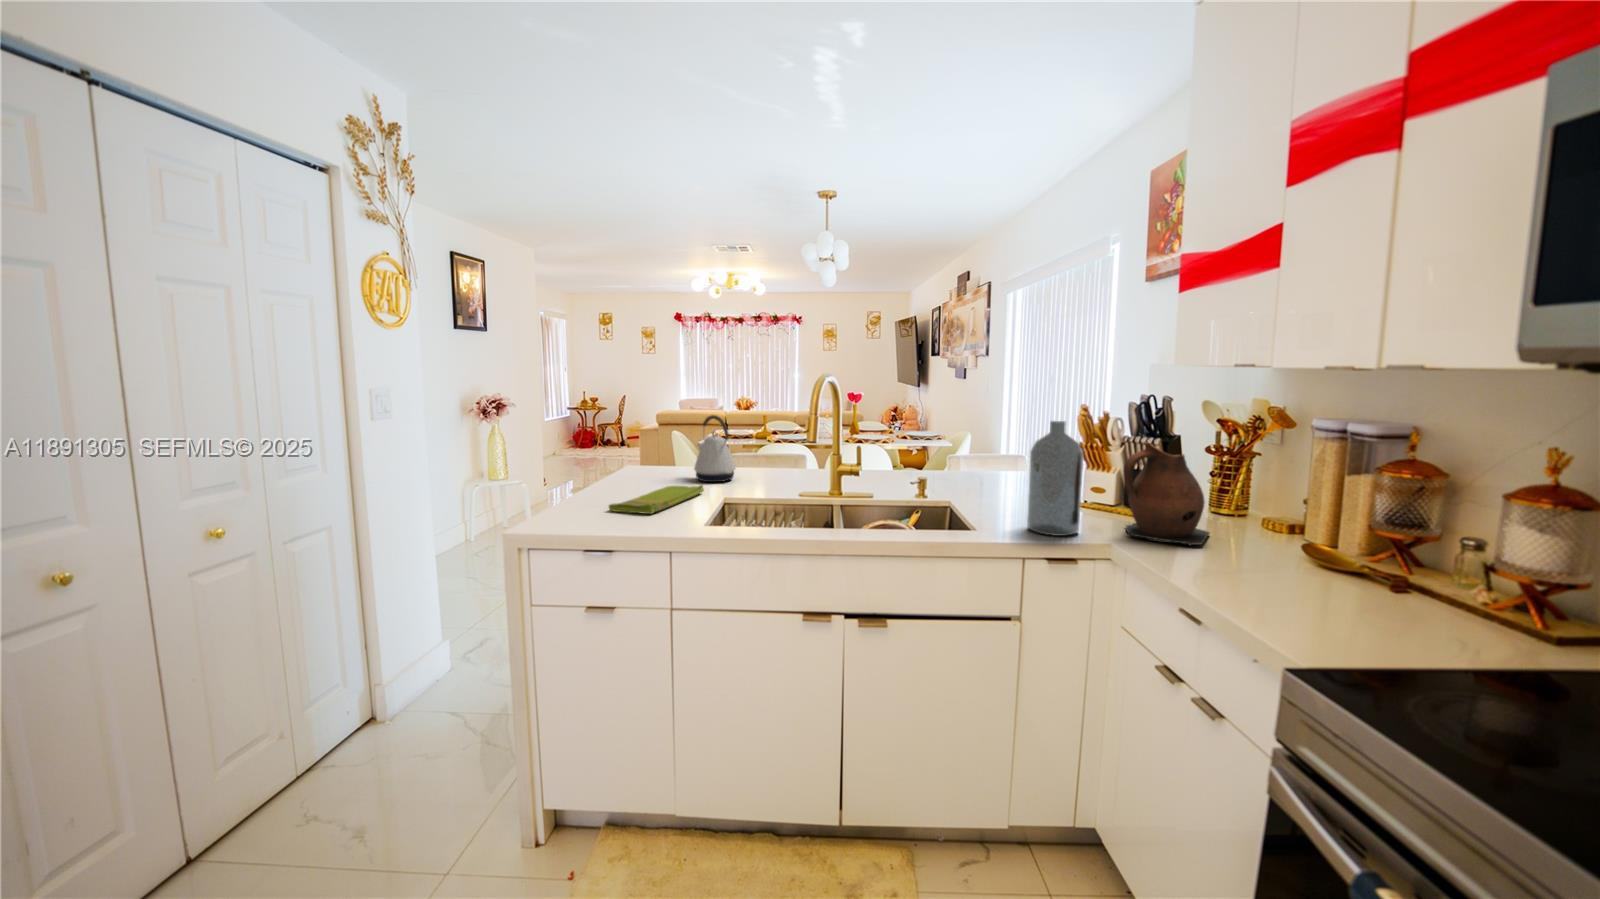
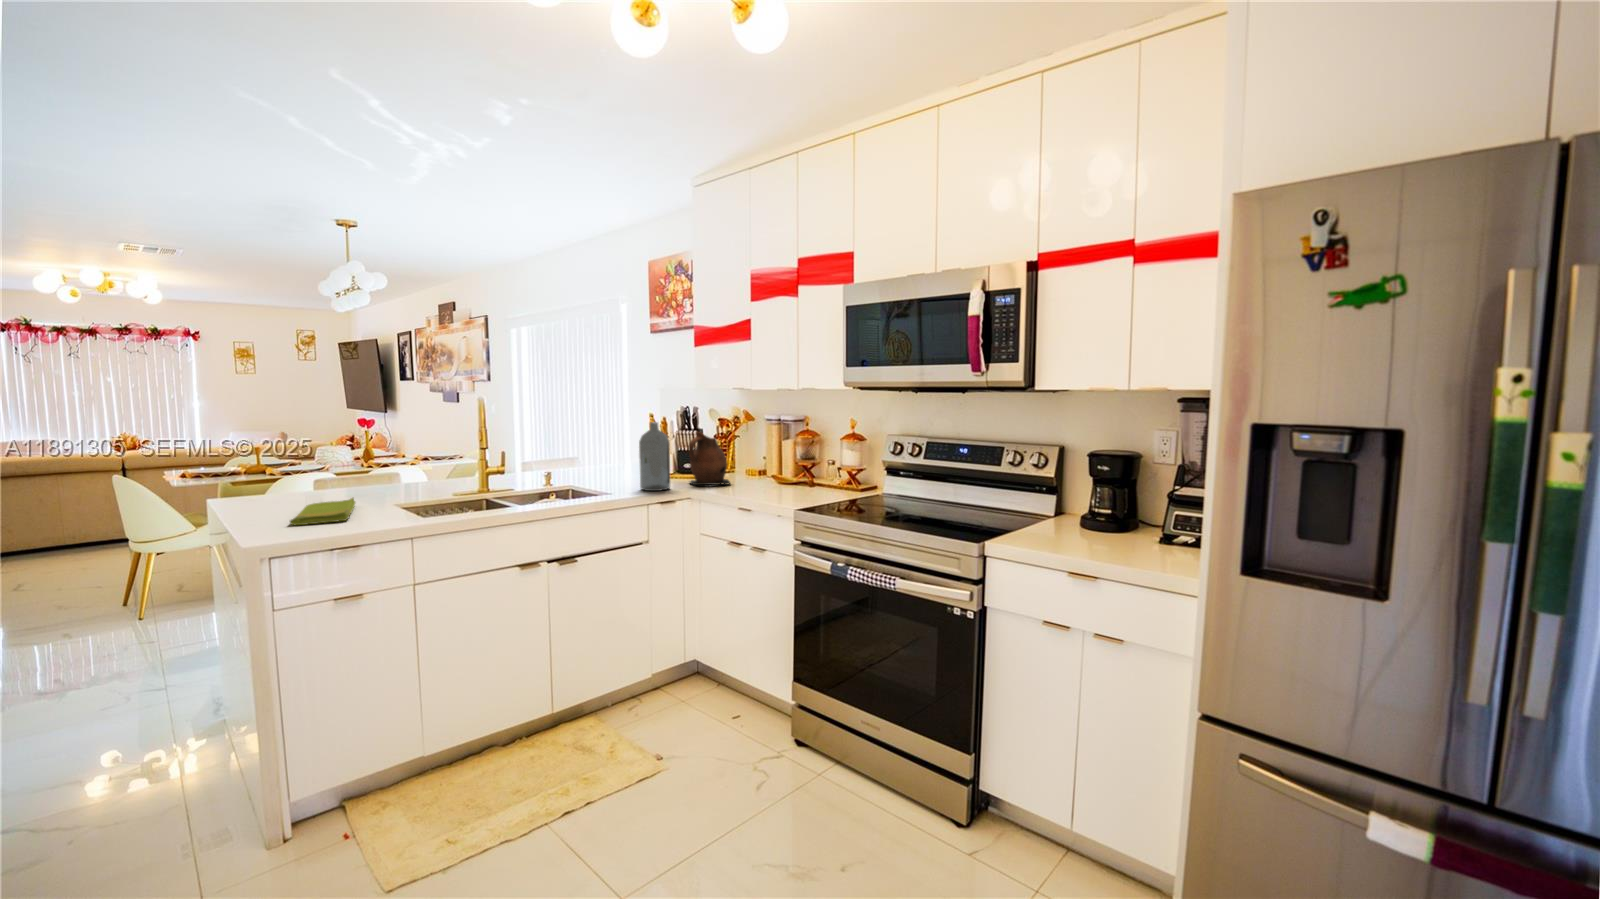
kettle: present [694,415,735,482] -> none [307,436,361,500]

